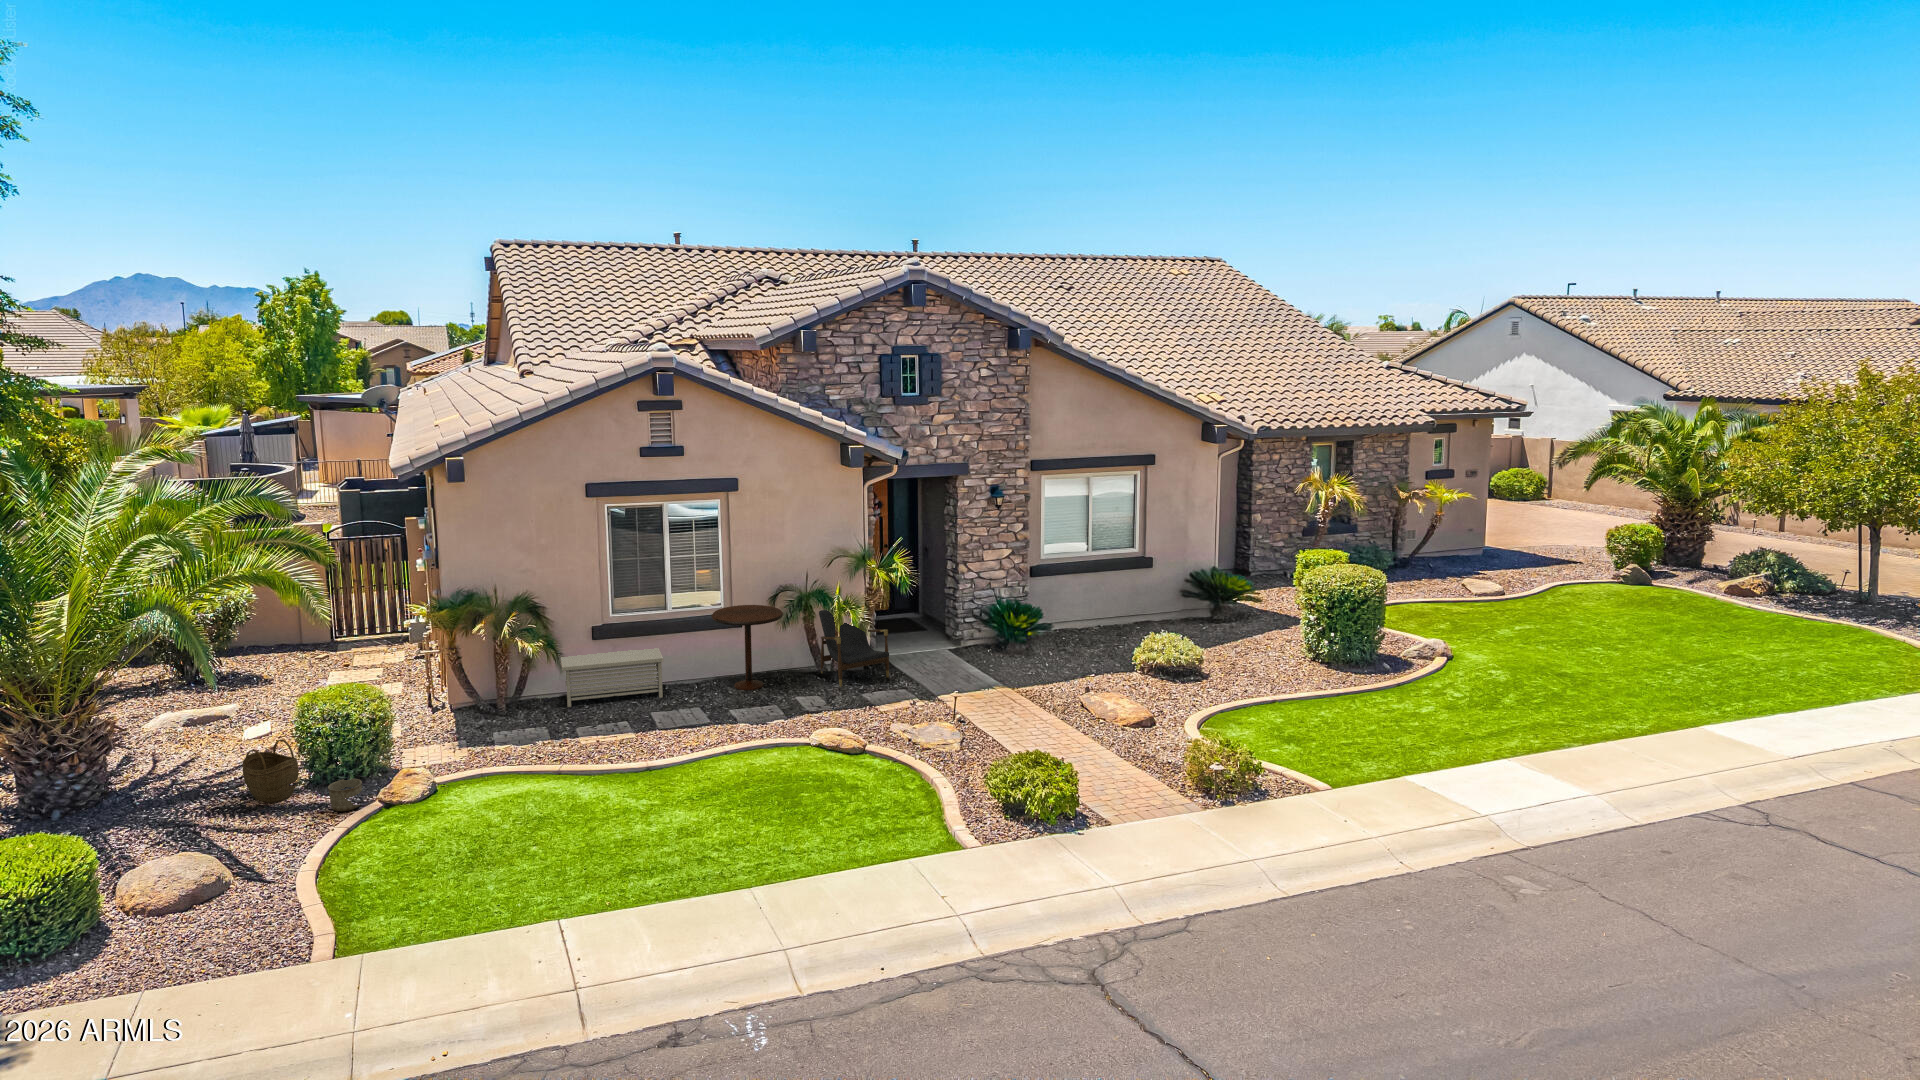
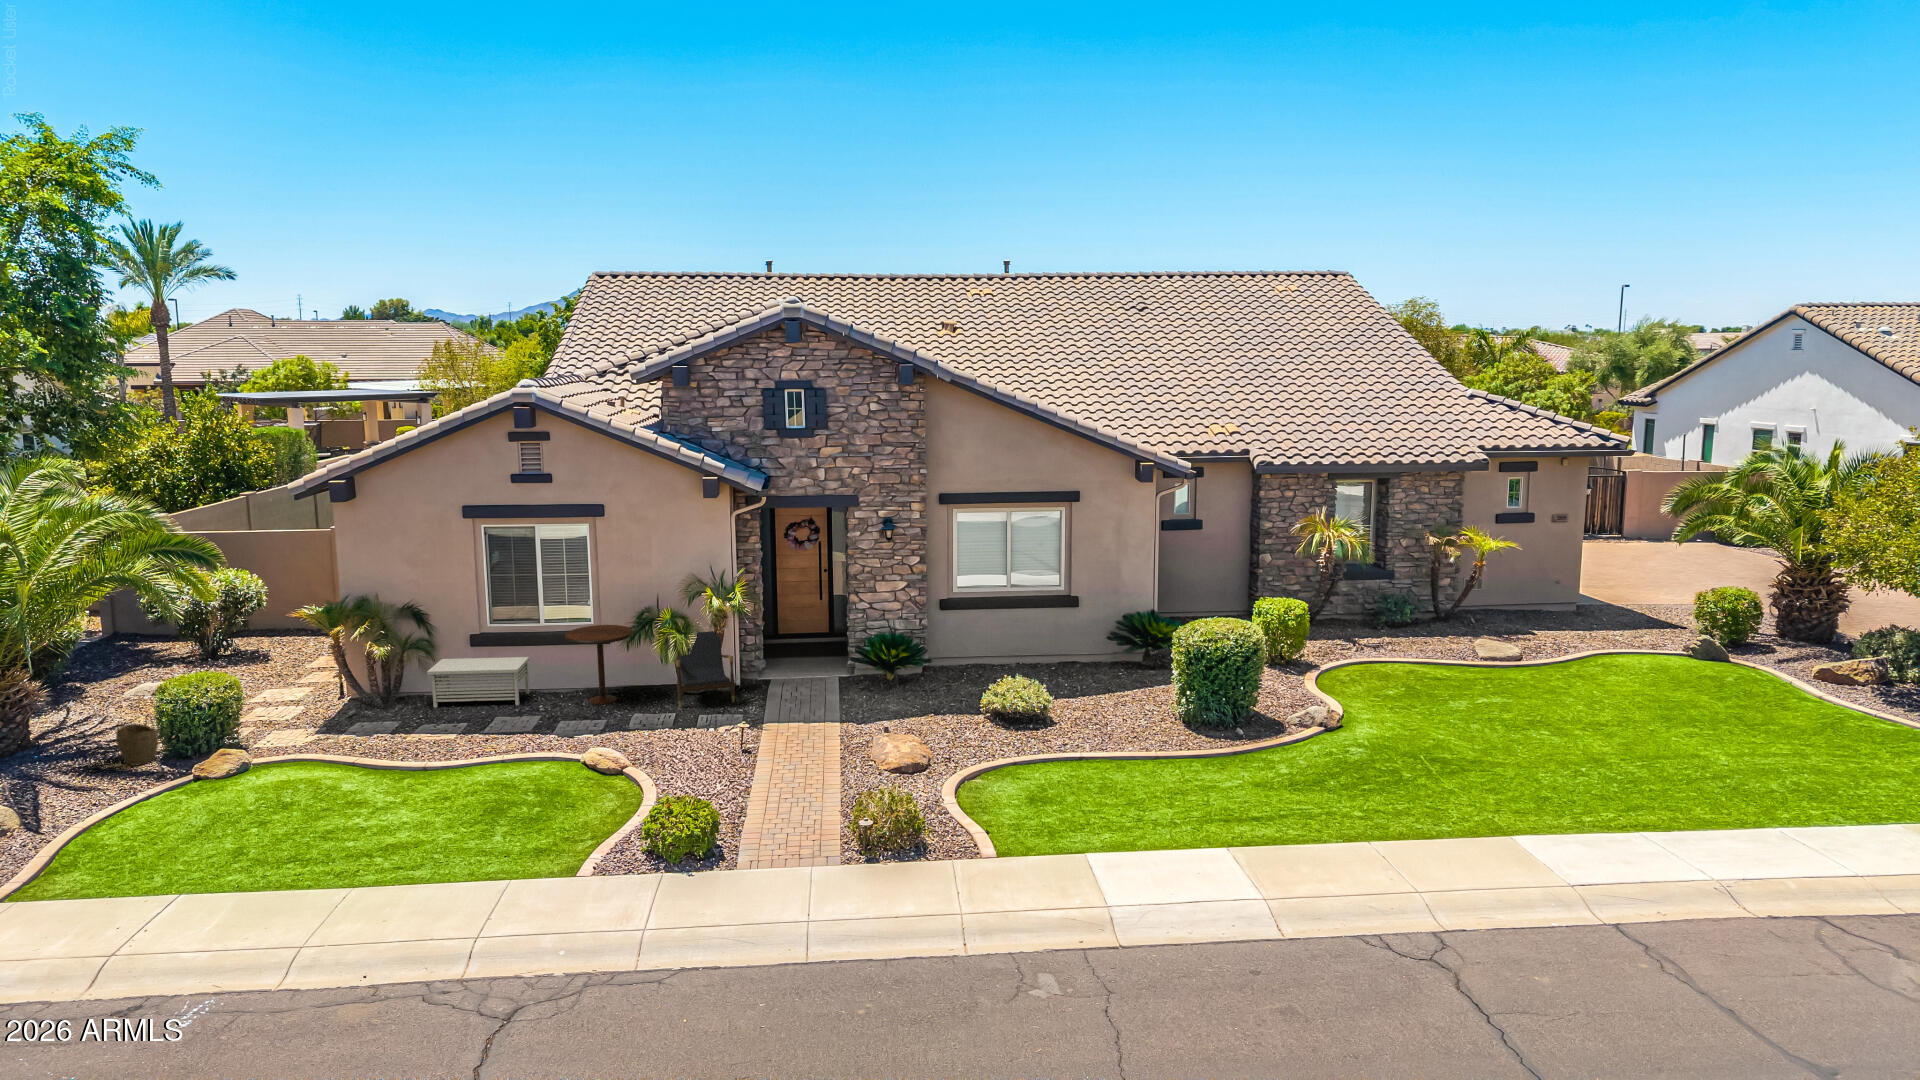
planter: present [328,779,362,811] -> none [161,752,191,778]

